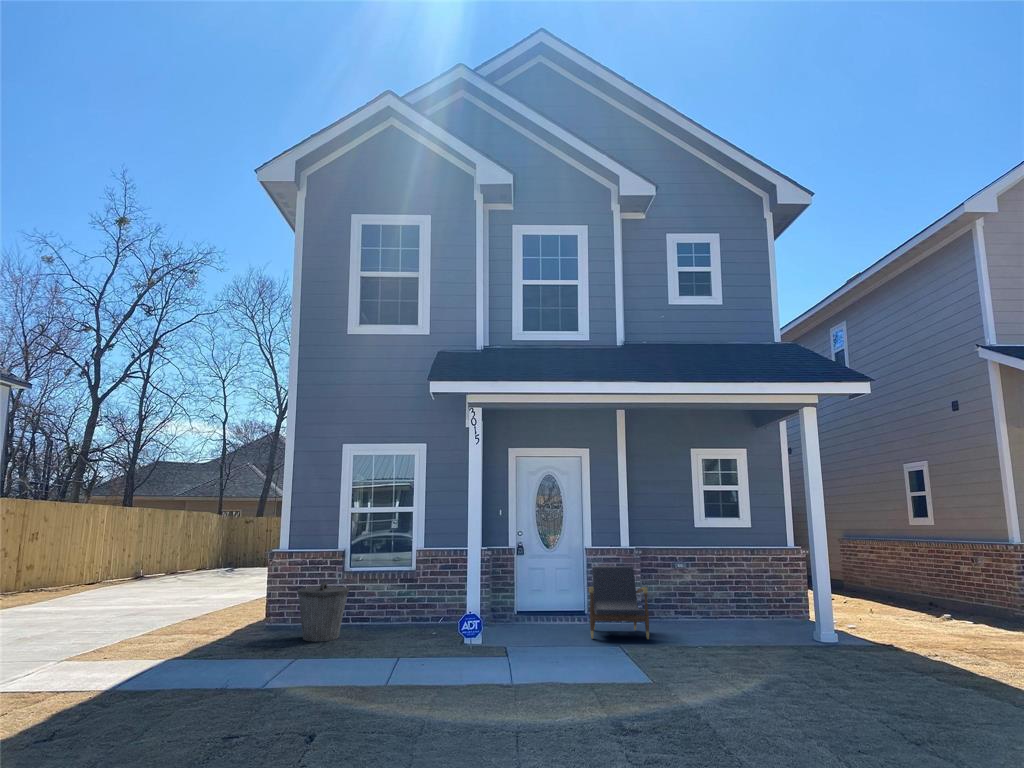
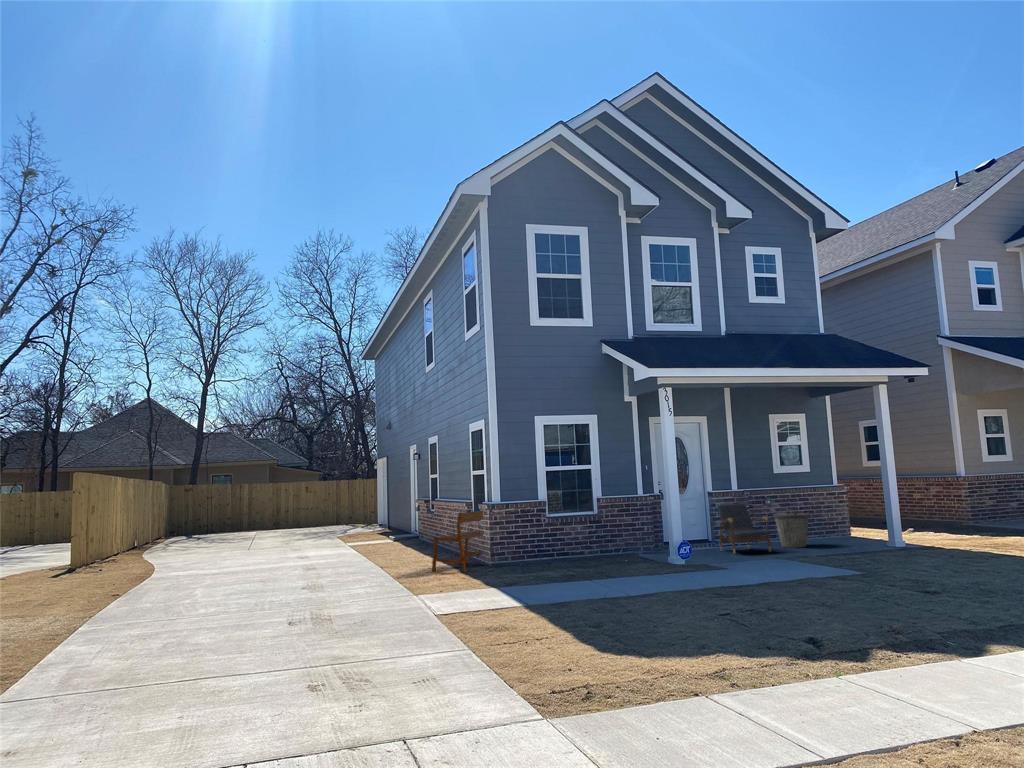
bench: none [202,555,295,635] -> present [432,510,484,572]
trash can: present [297,582,349,642] -> present [774,510,810,548]

